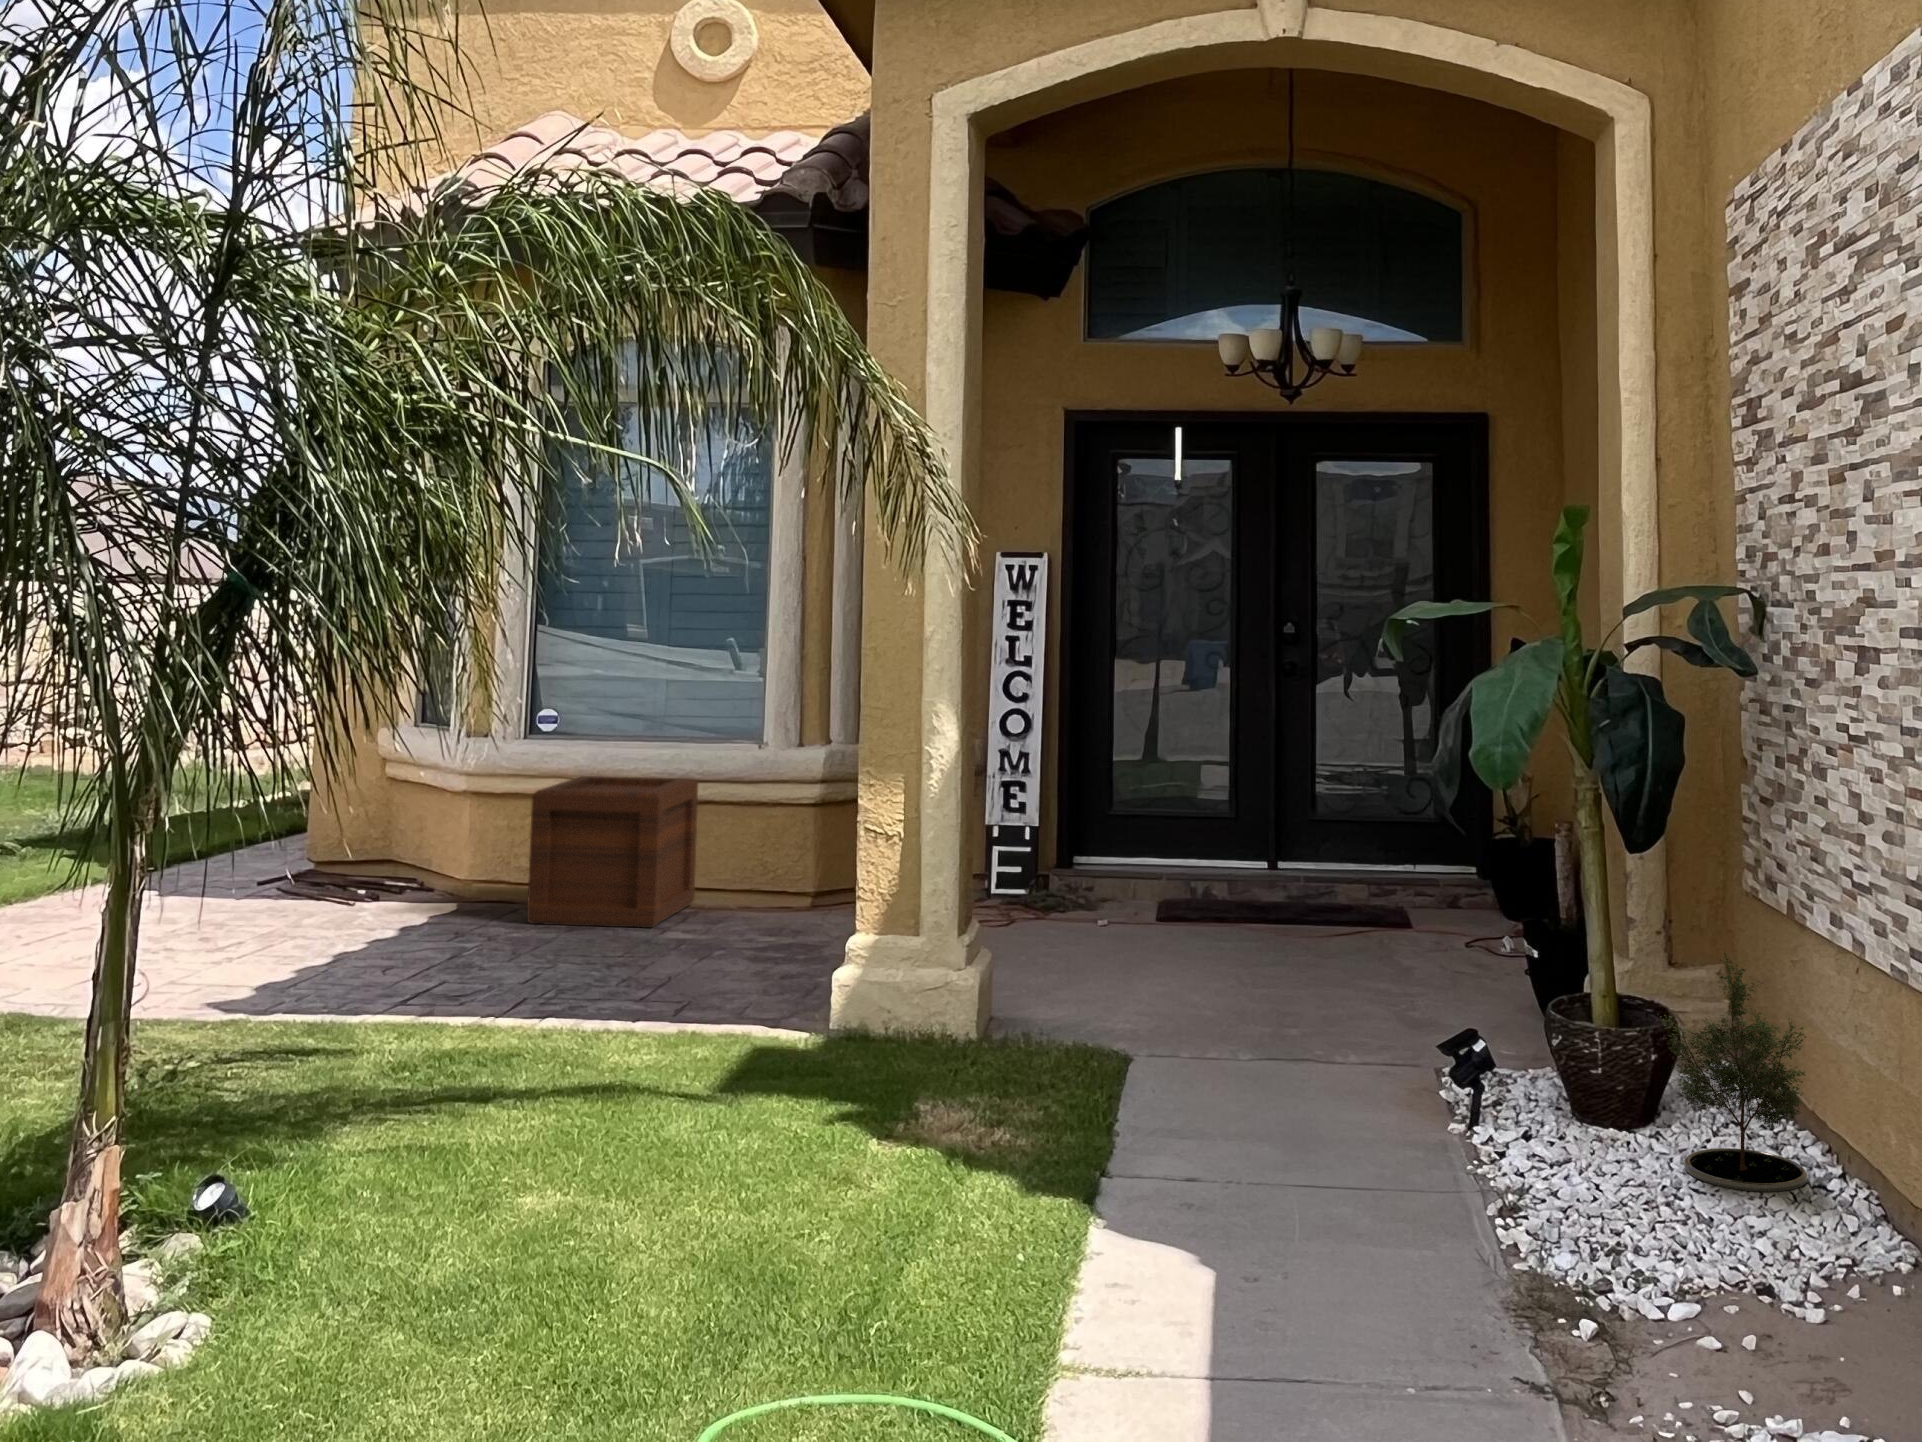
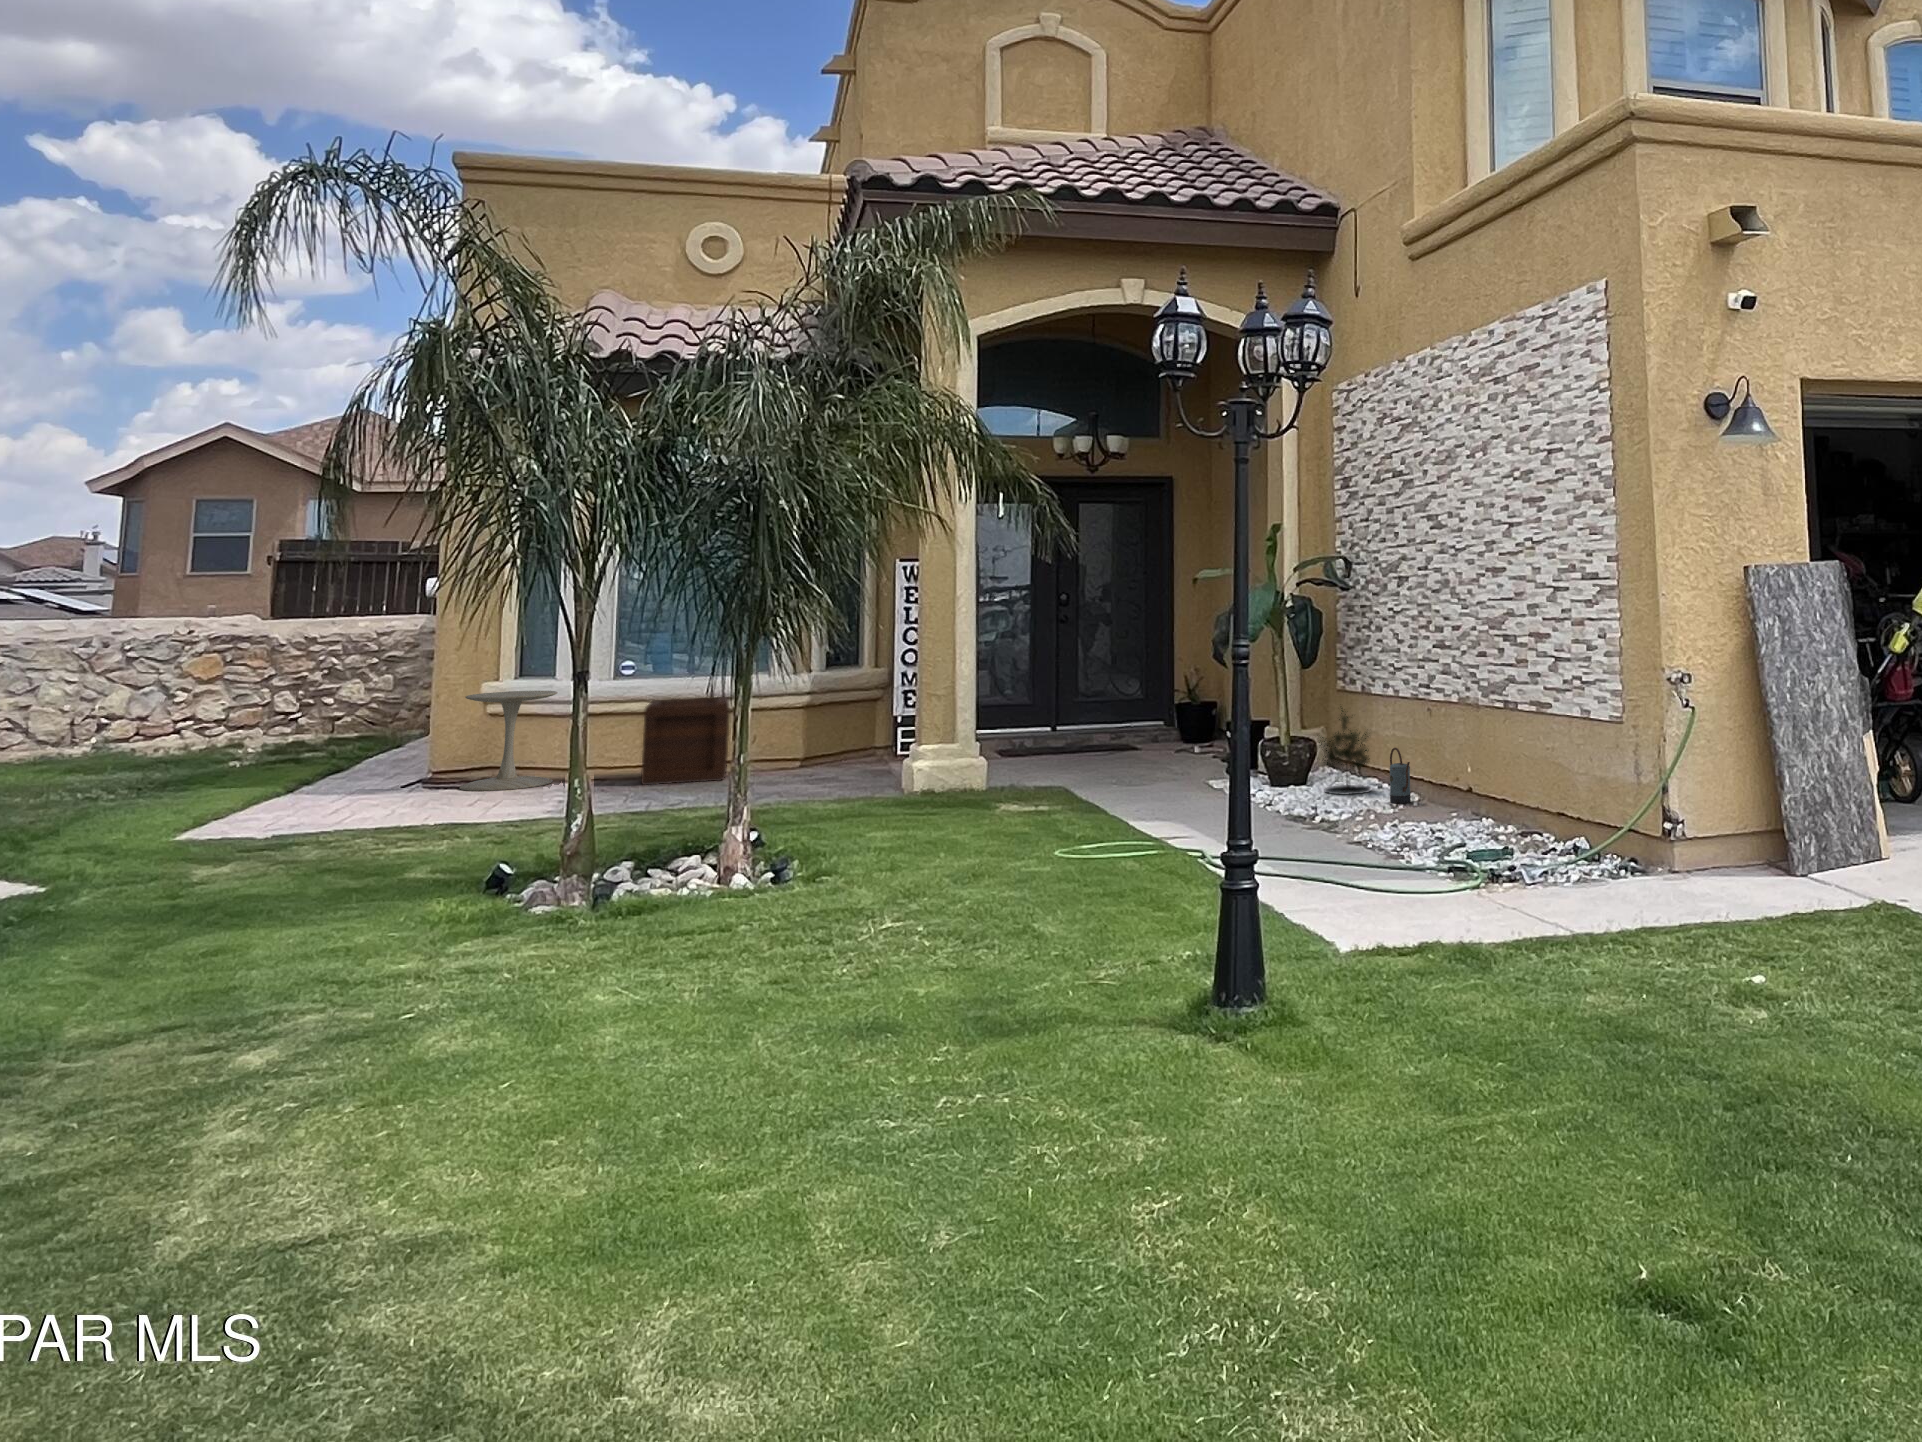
pedestal table: none [301,745,447,910] -> present [460,691,558,791]
watering can: none [1833,1105,1895,1270] -> present [1390,748,1411,804]

